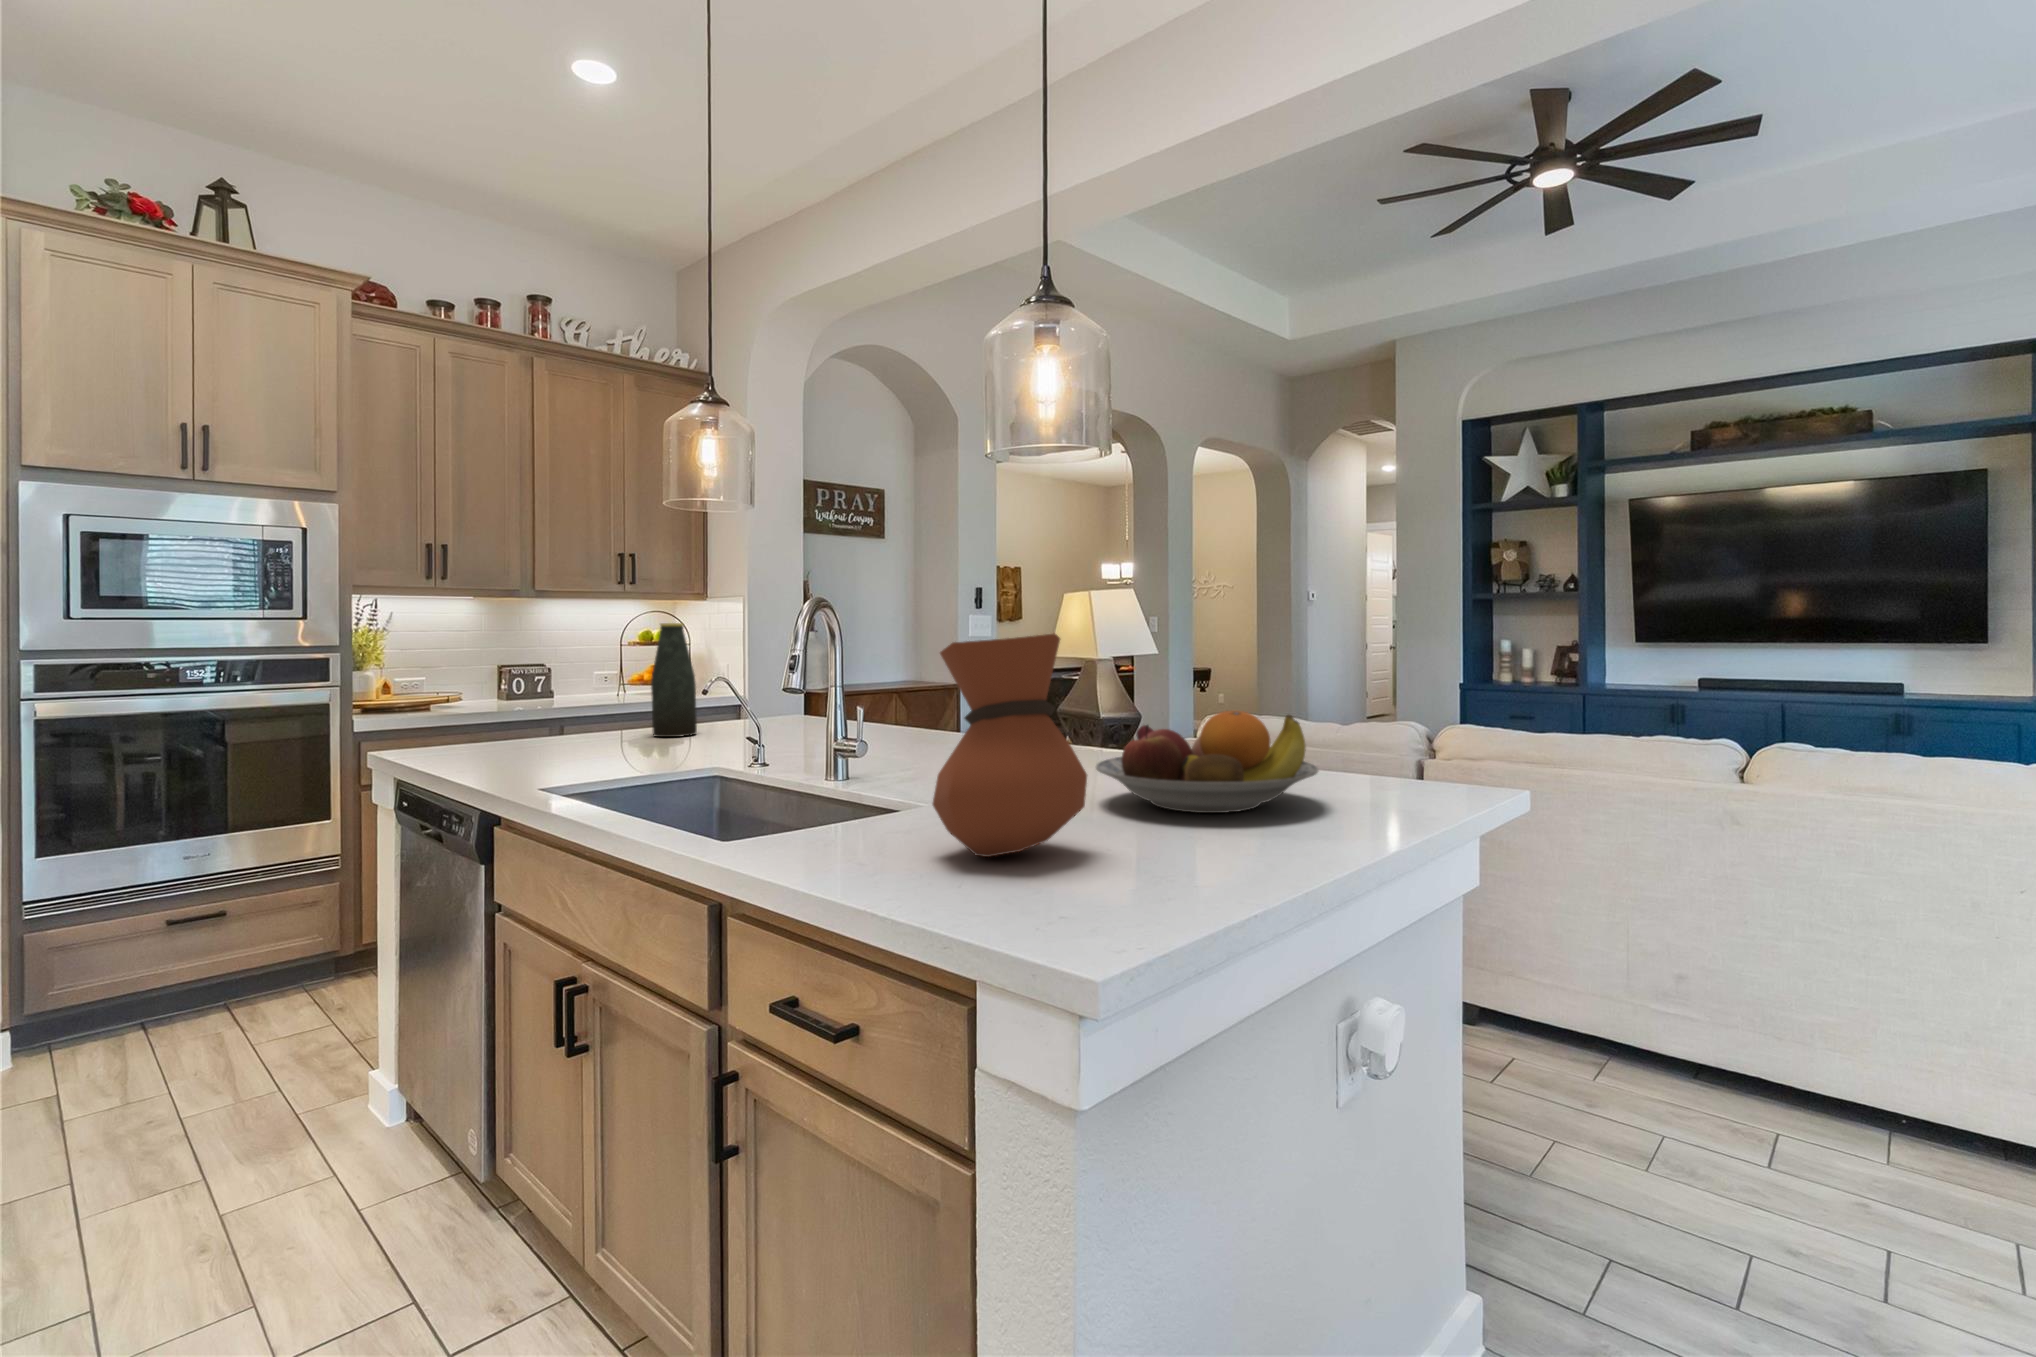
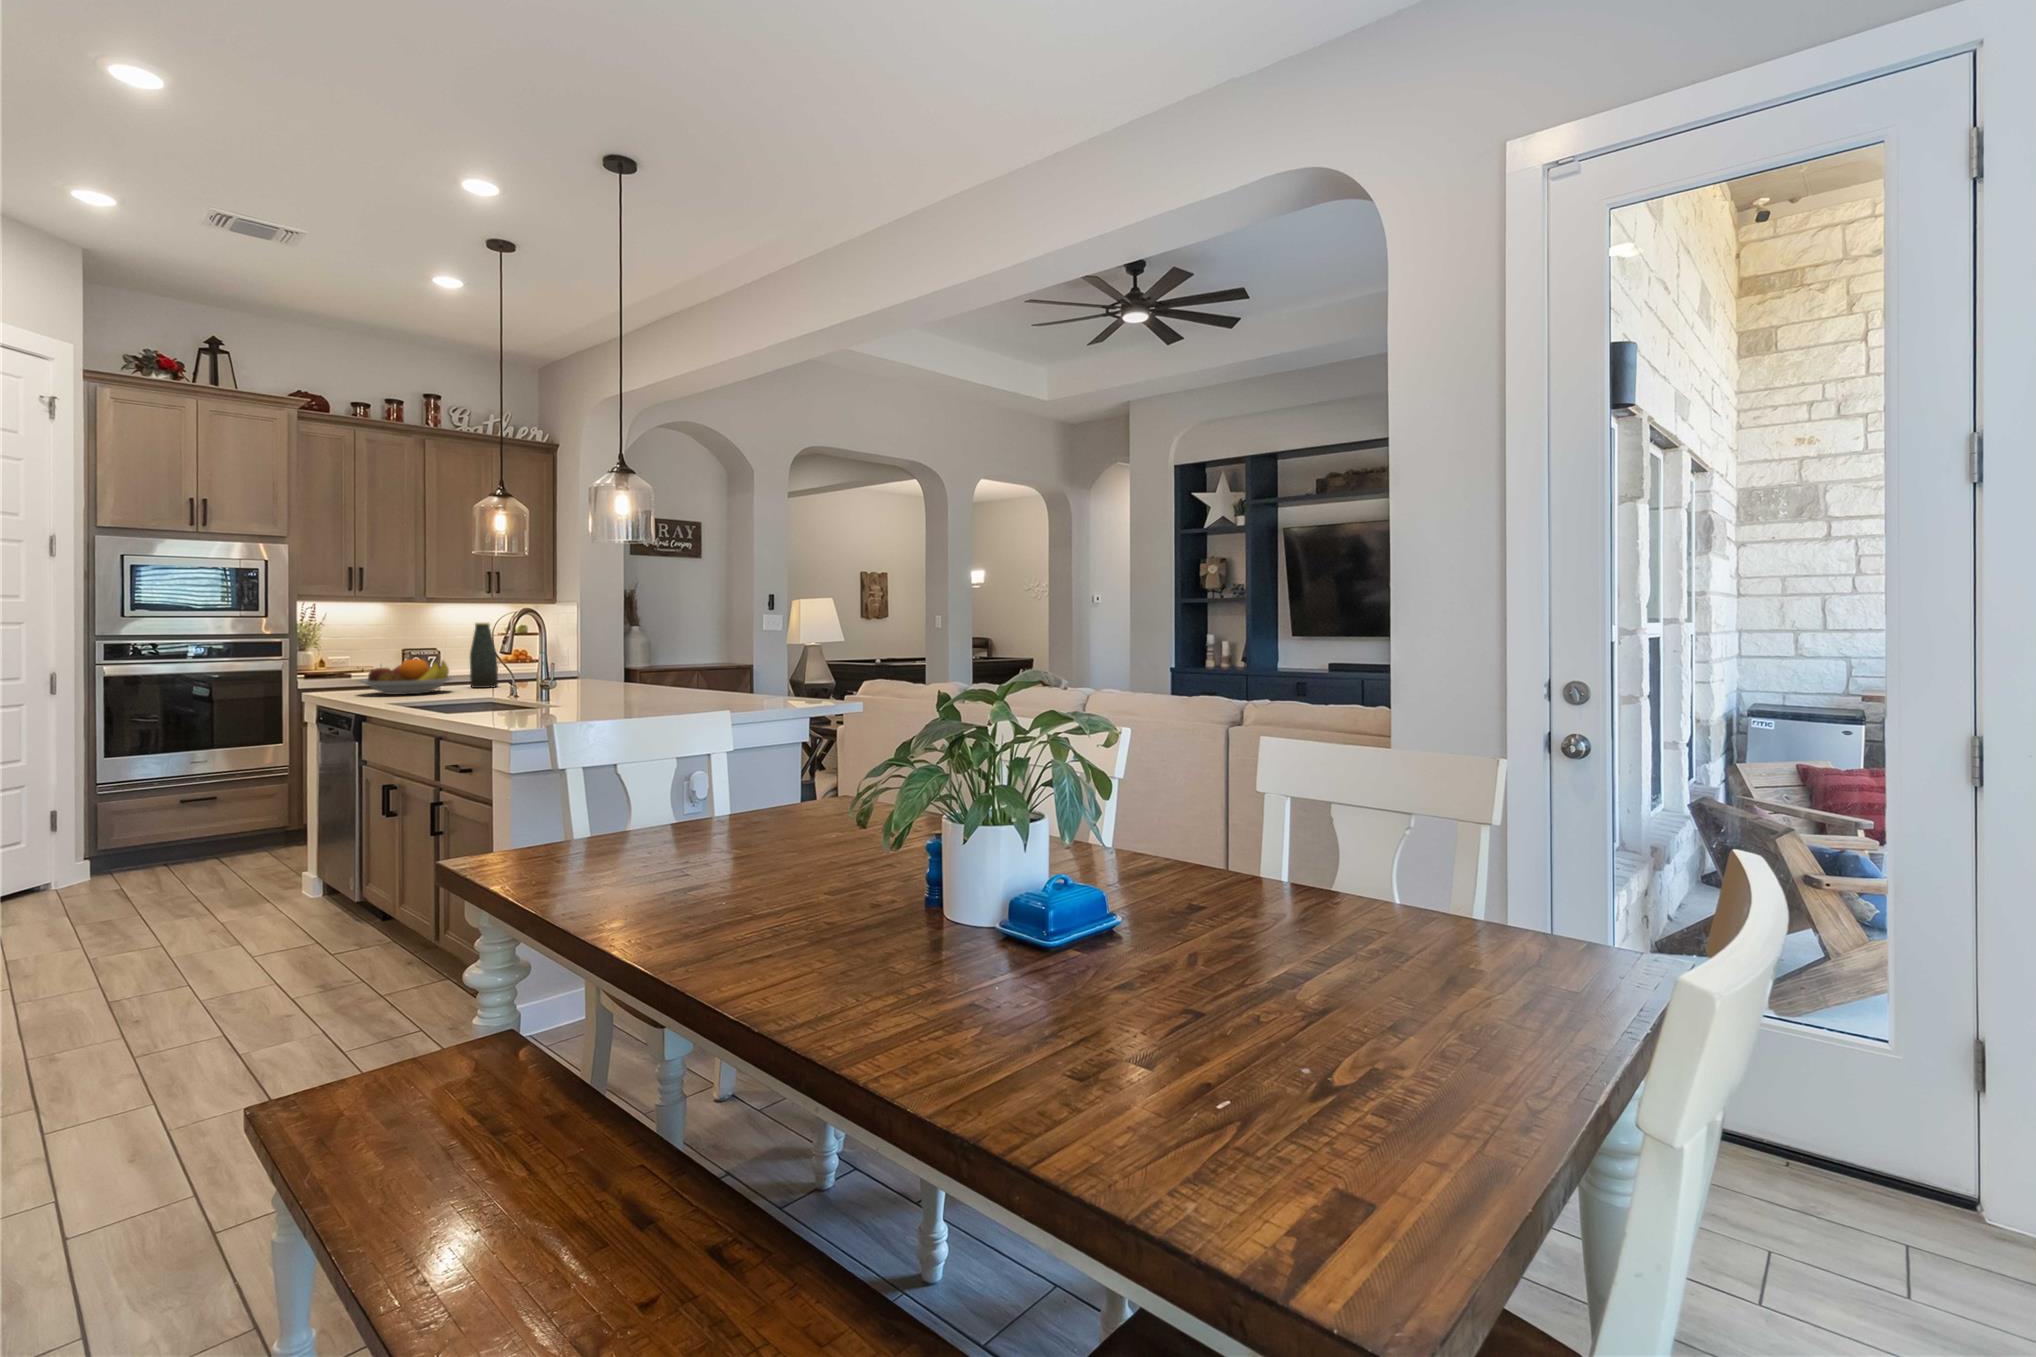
vase: present [933,634,1087,857] -> none [514,631,580,716]
fruit bowl: present [1096,711,1318,813] -> present [359,659,452,695]

